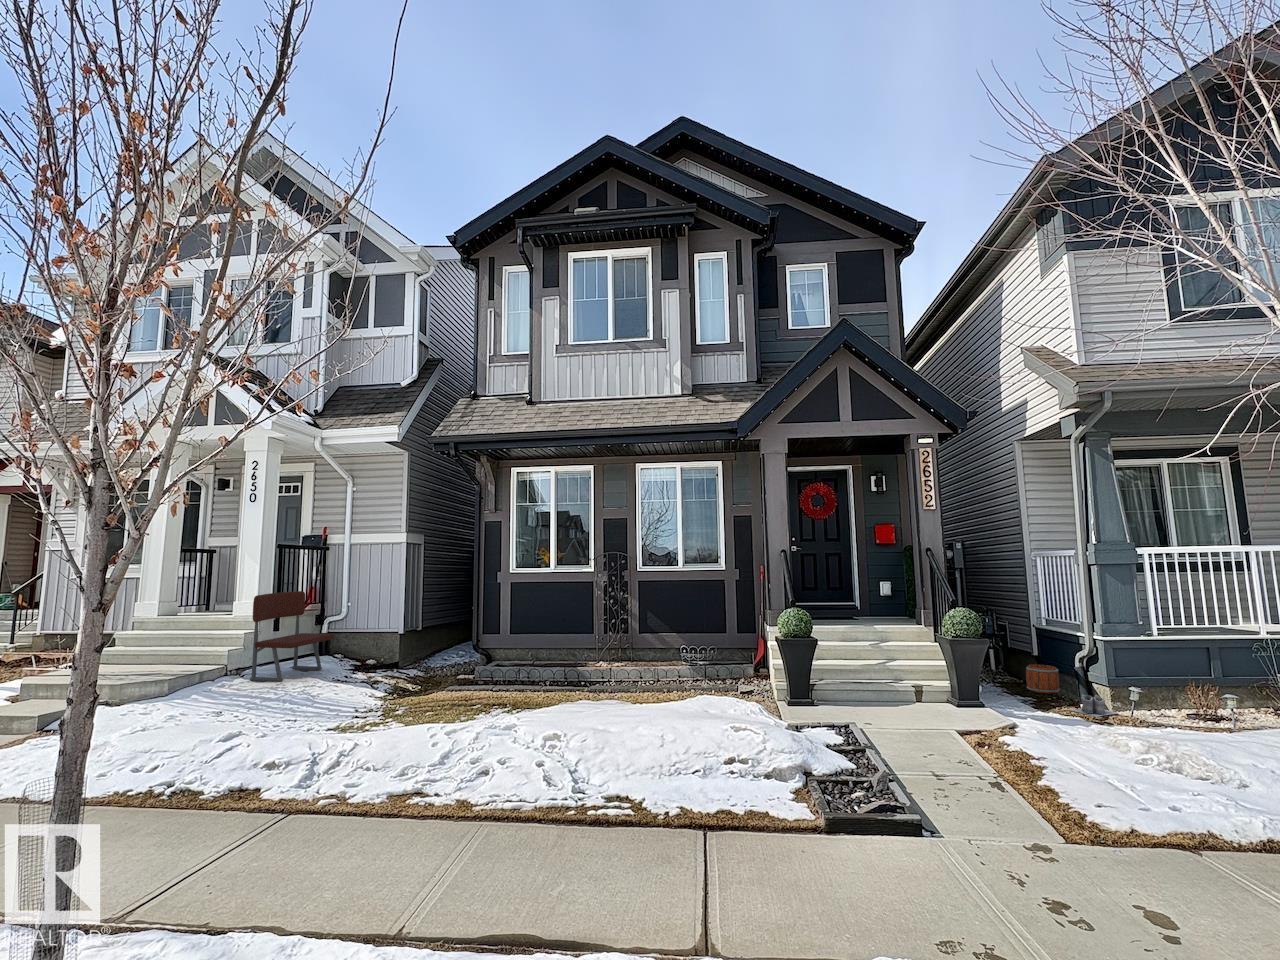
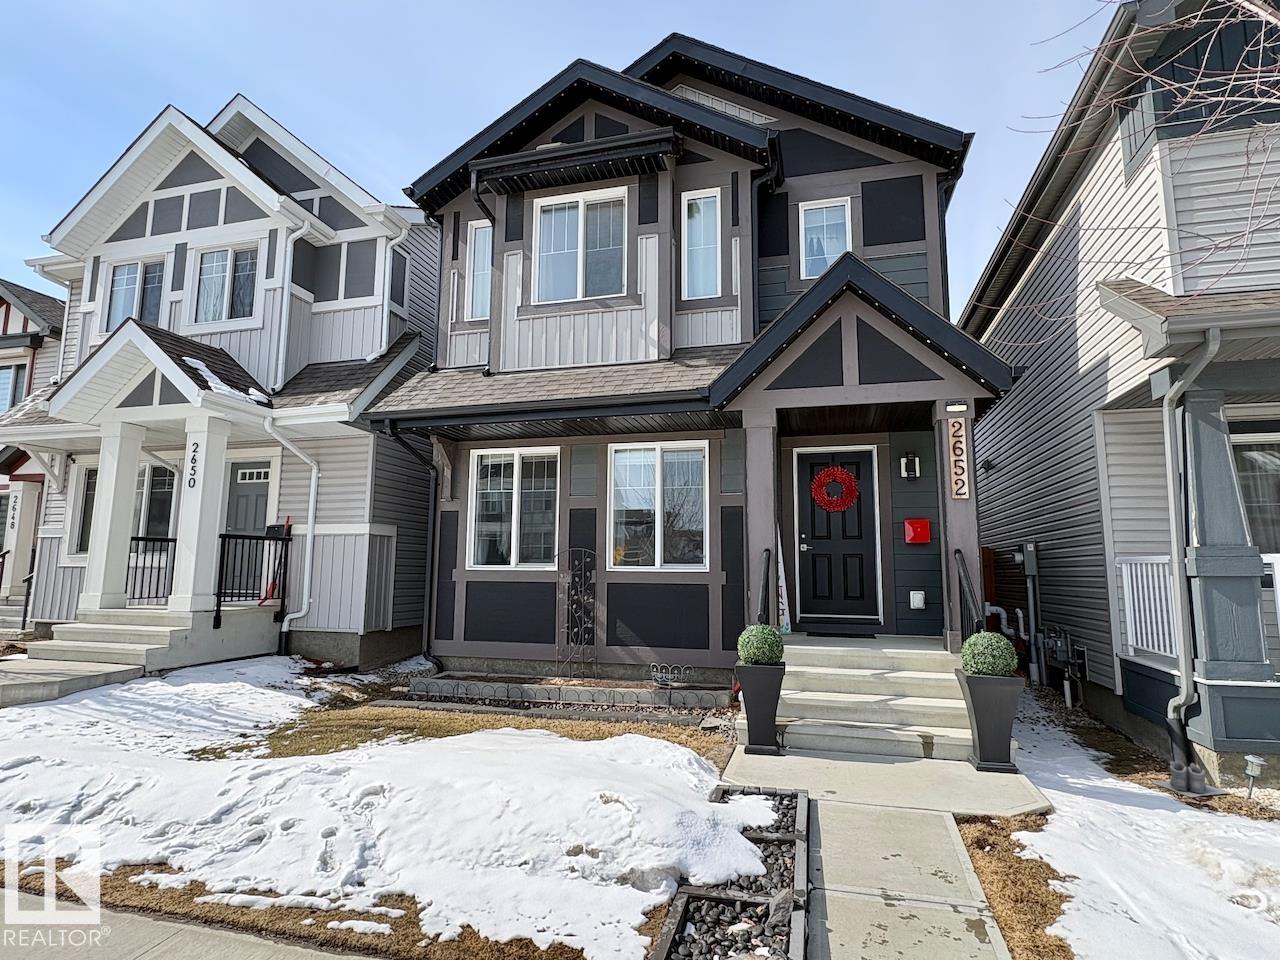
bench: present [250,591,334,682] -> none [174,585,278,686]
bucket: present [1026,664,1059,694] -> none [1097,708,1146,751]

